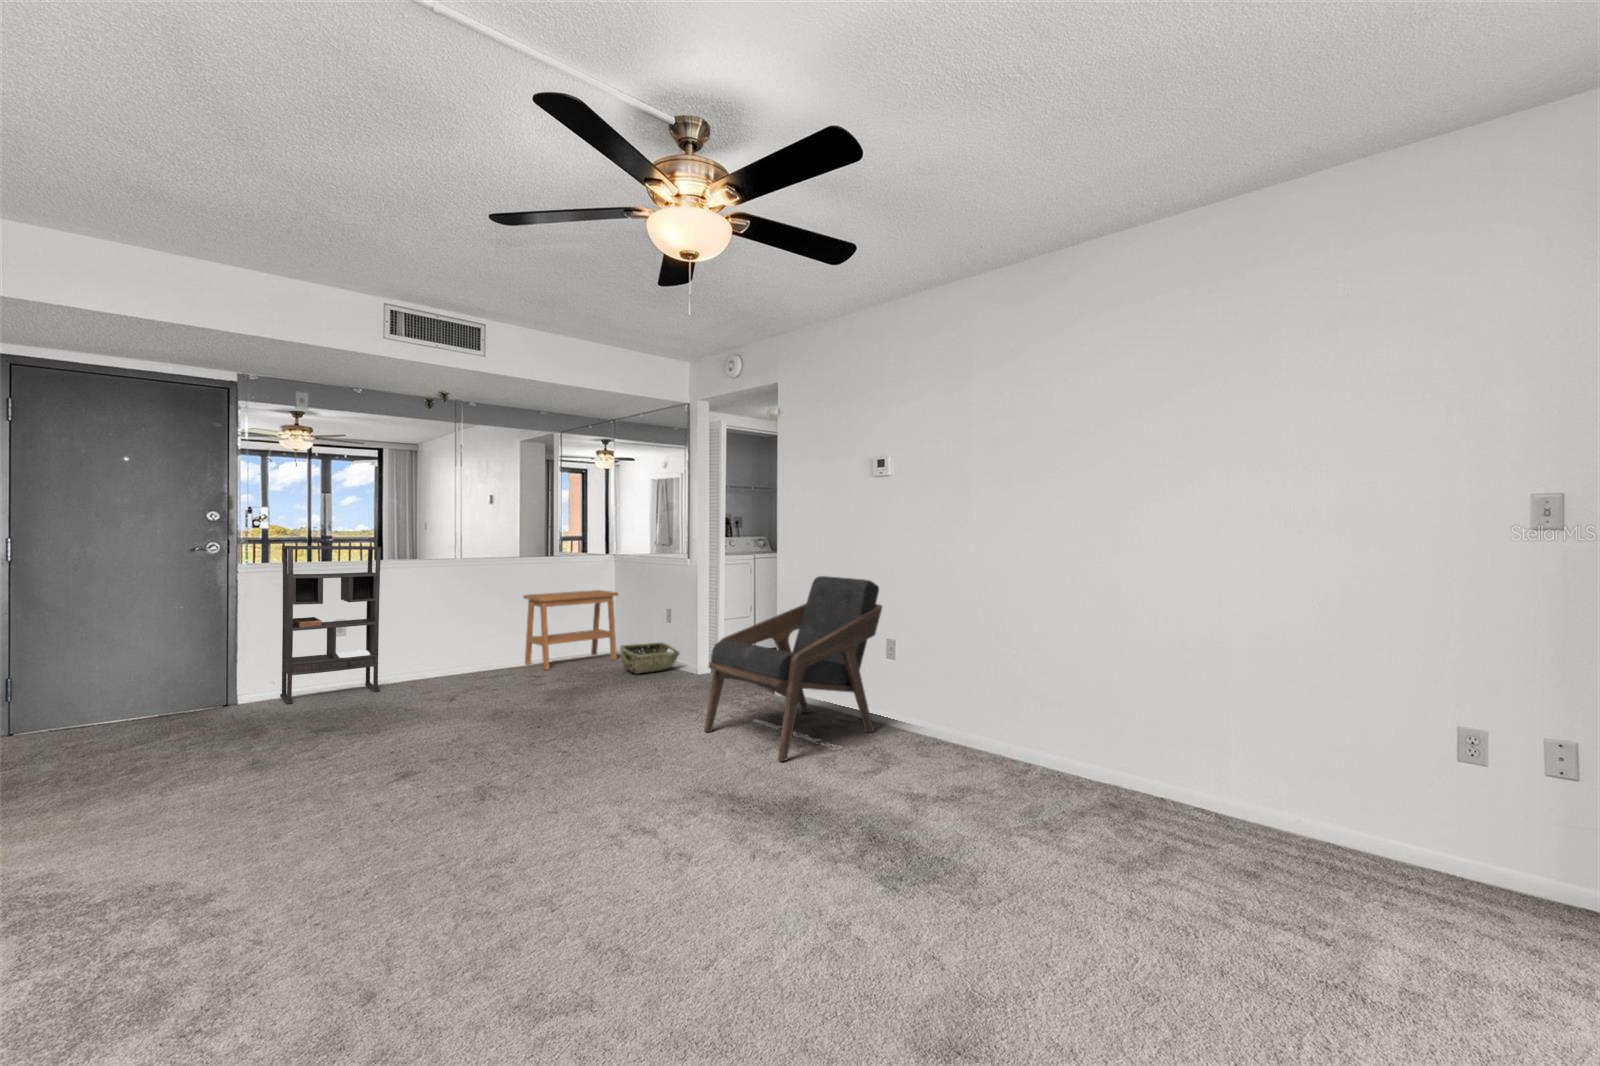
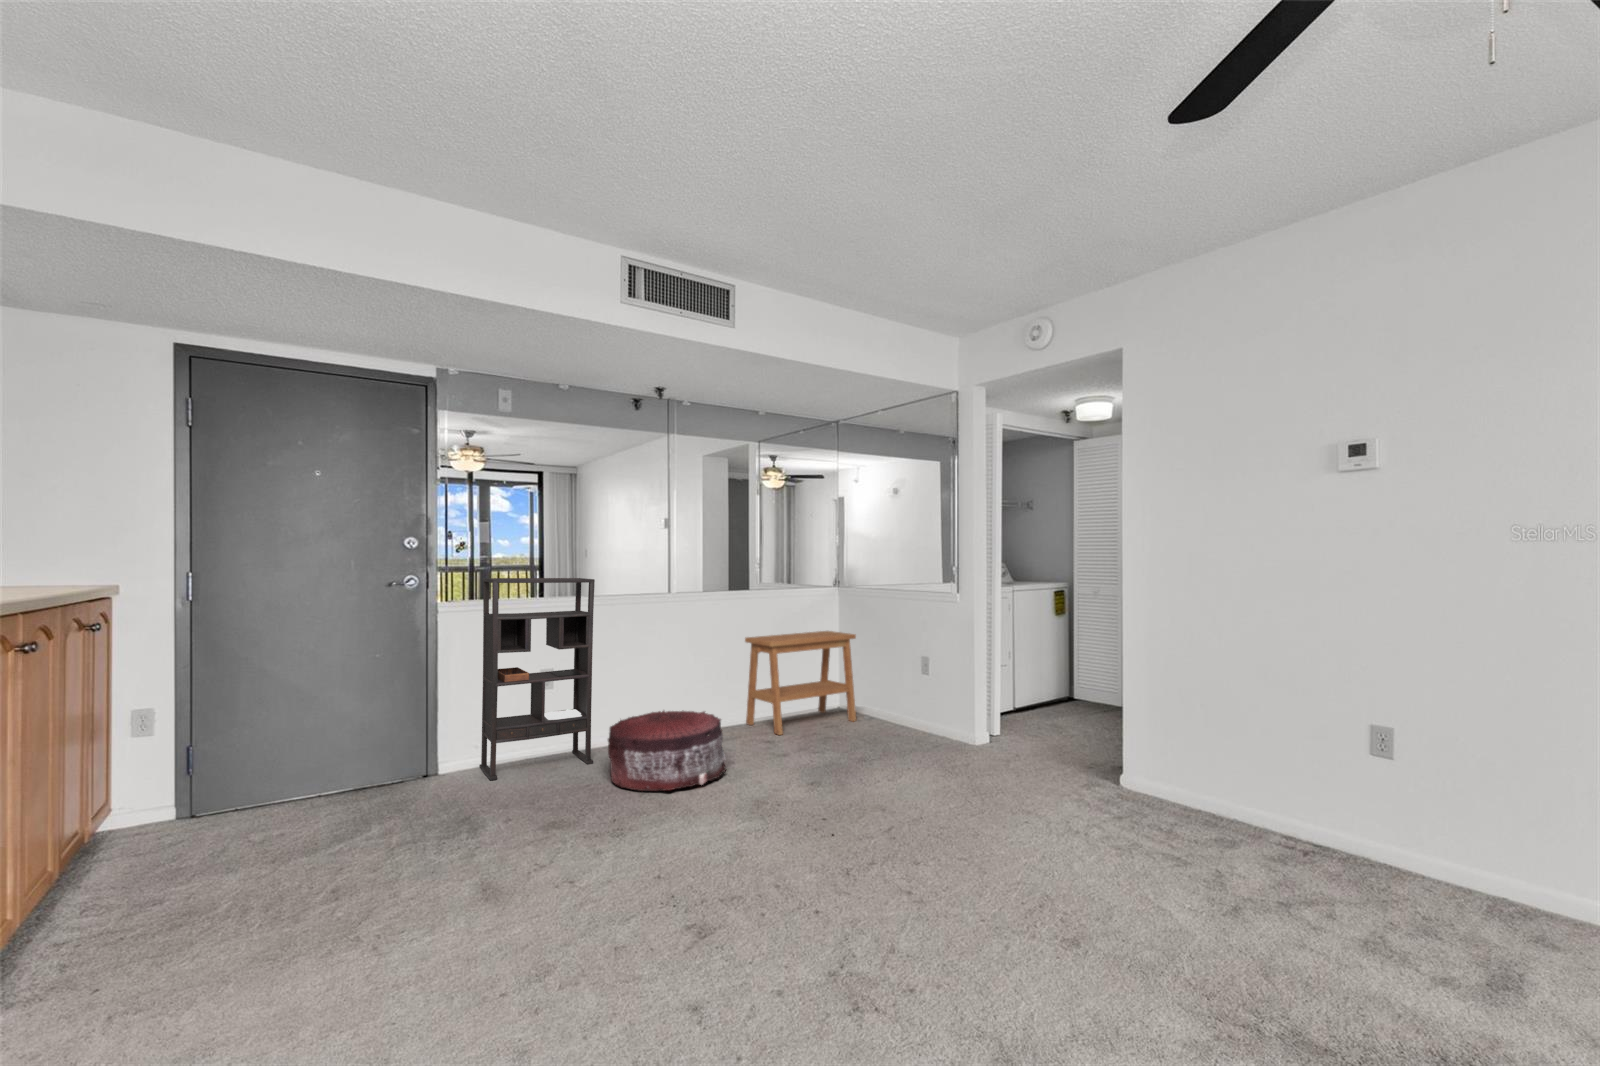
lounge chair: present [704,576,882,761] -> none [1087,620,1372,937]
woven basket: present [620,643,679,674] -> none [875,701,951,745]
pouf: none [386,649,485,706] -> present [608,711,726,791]

